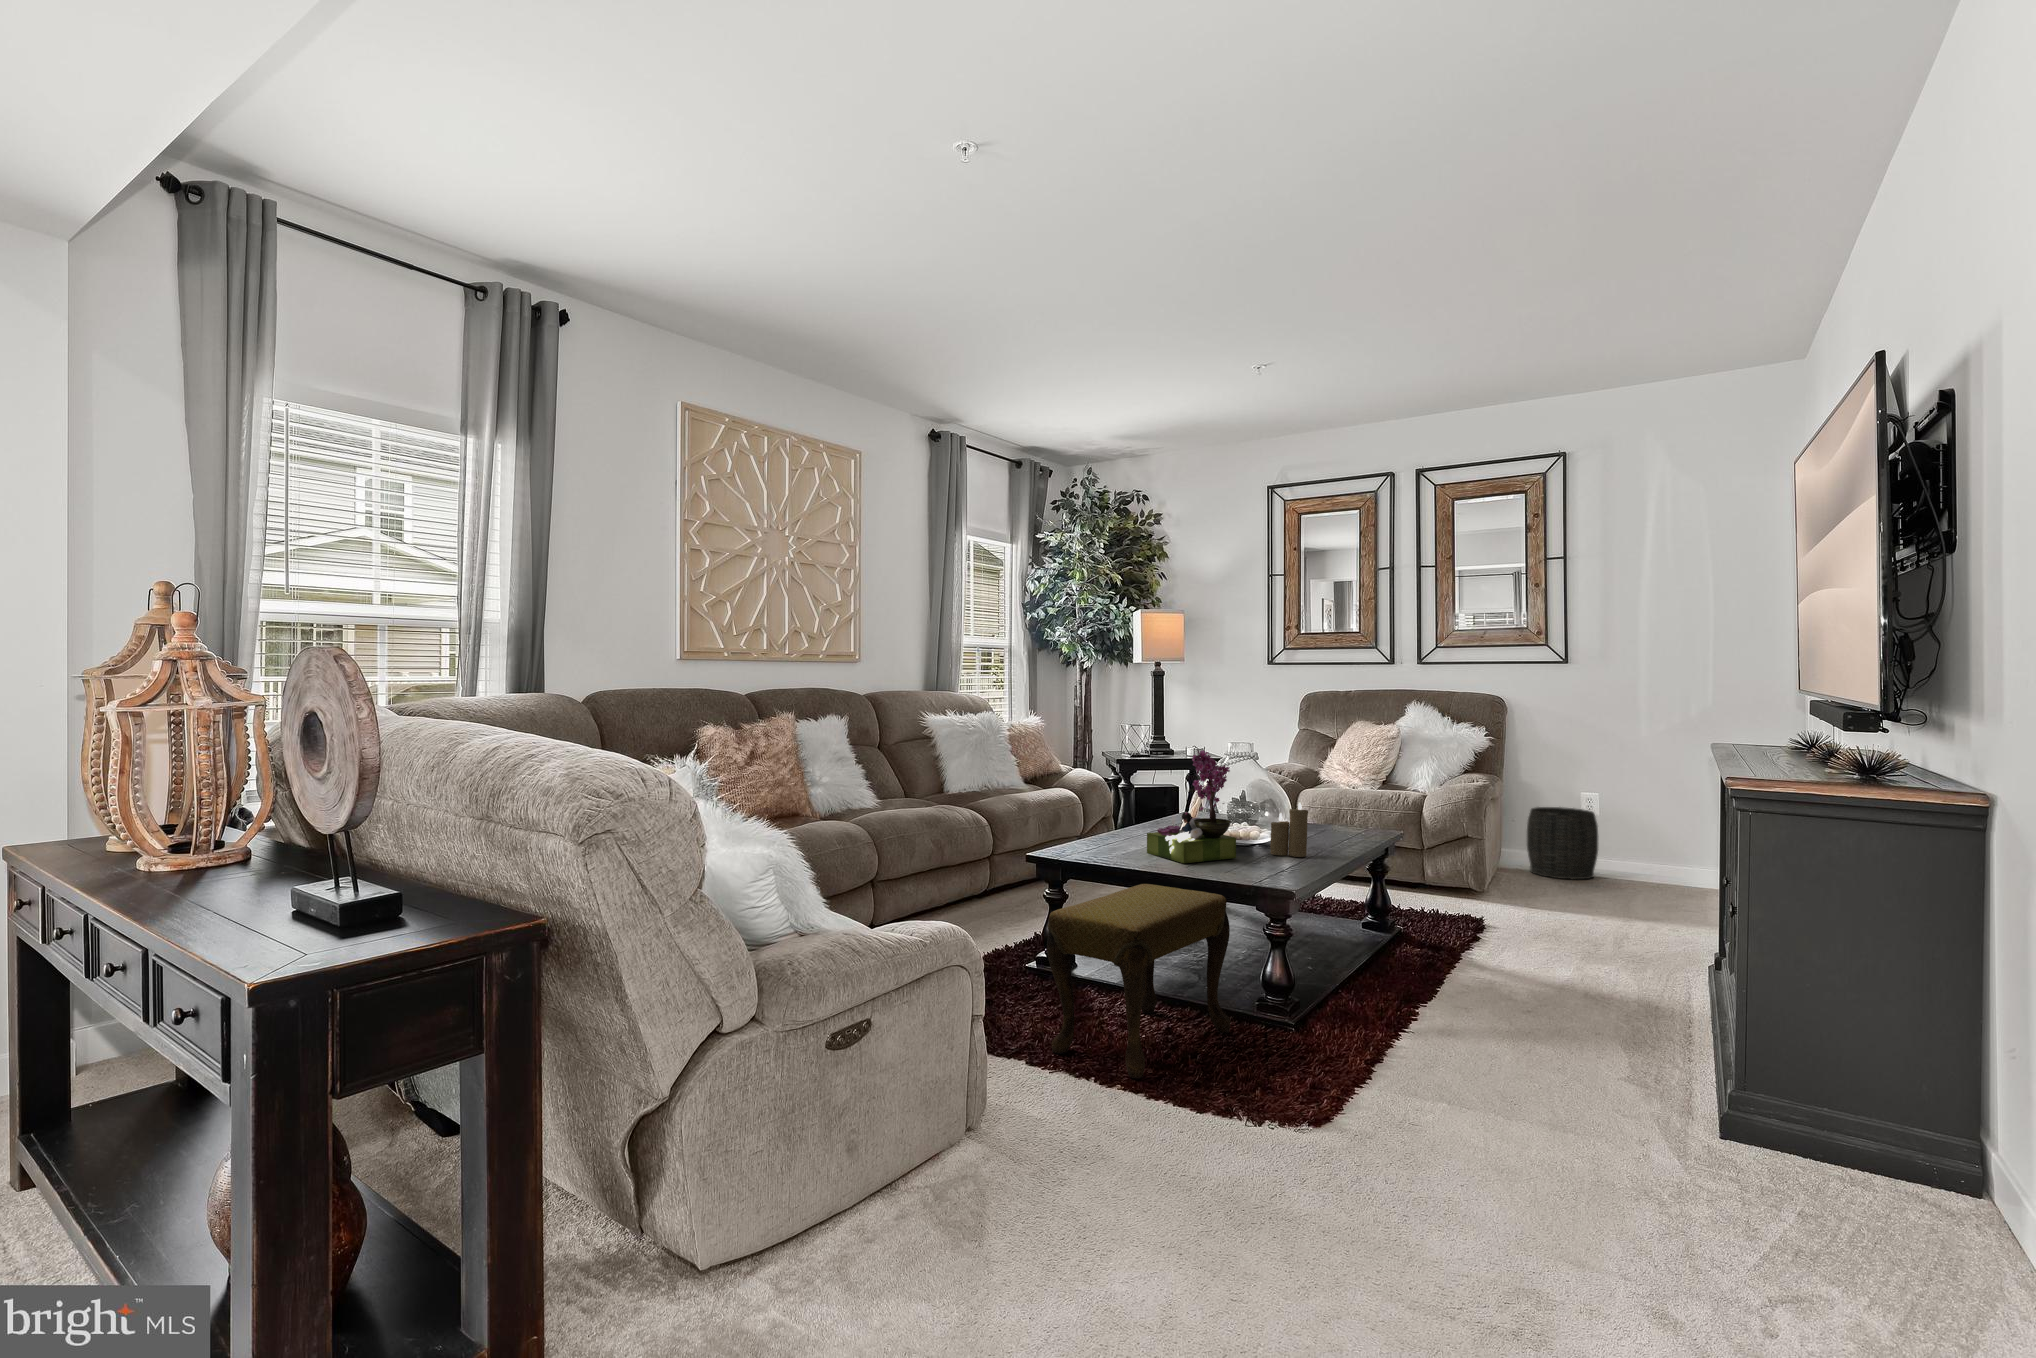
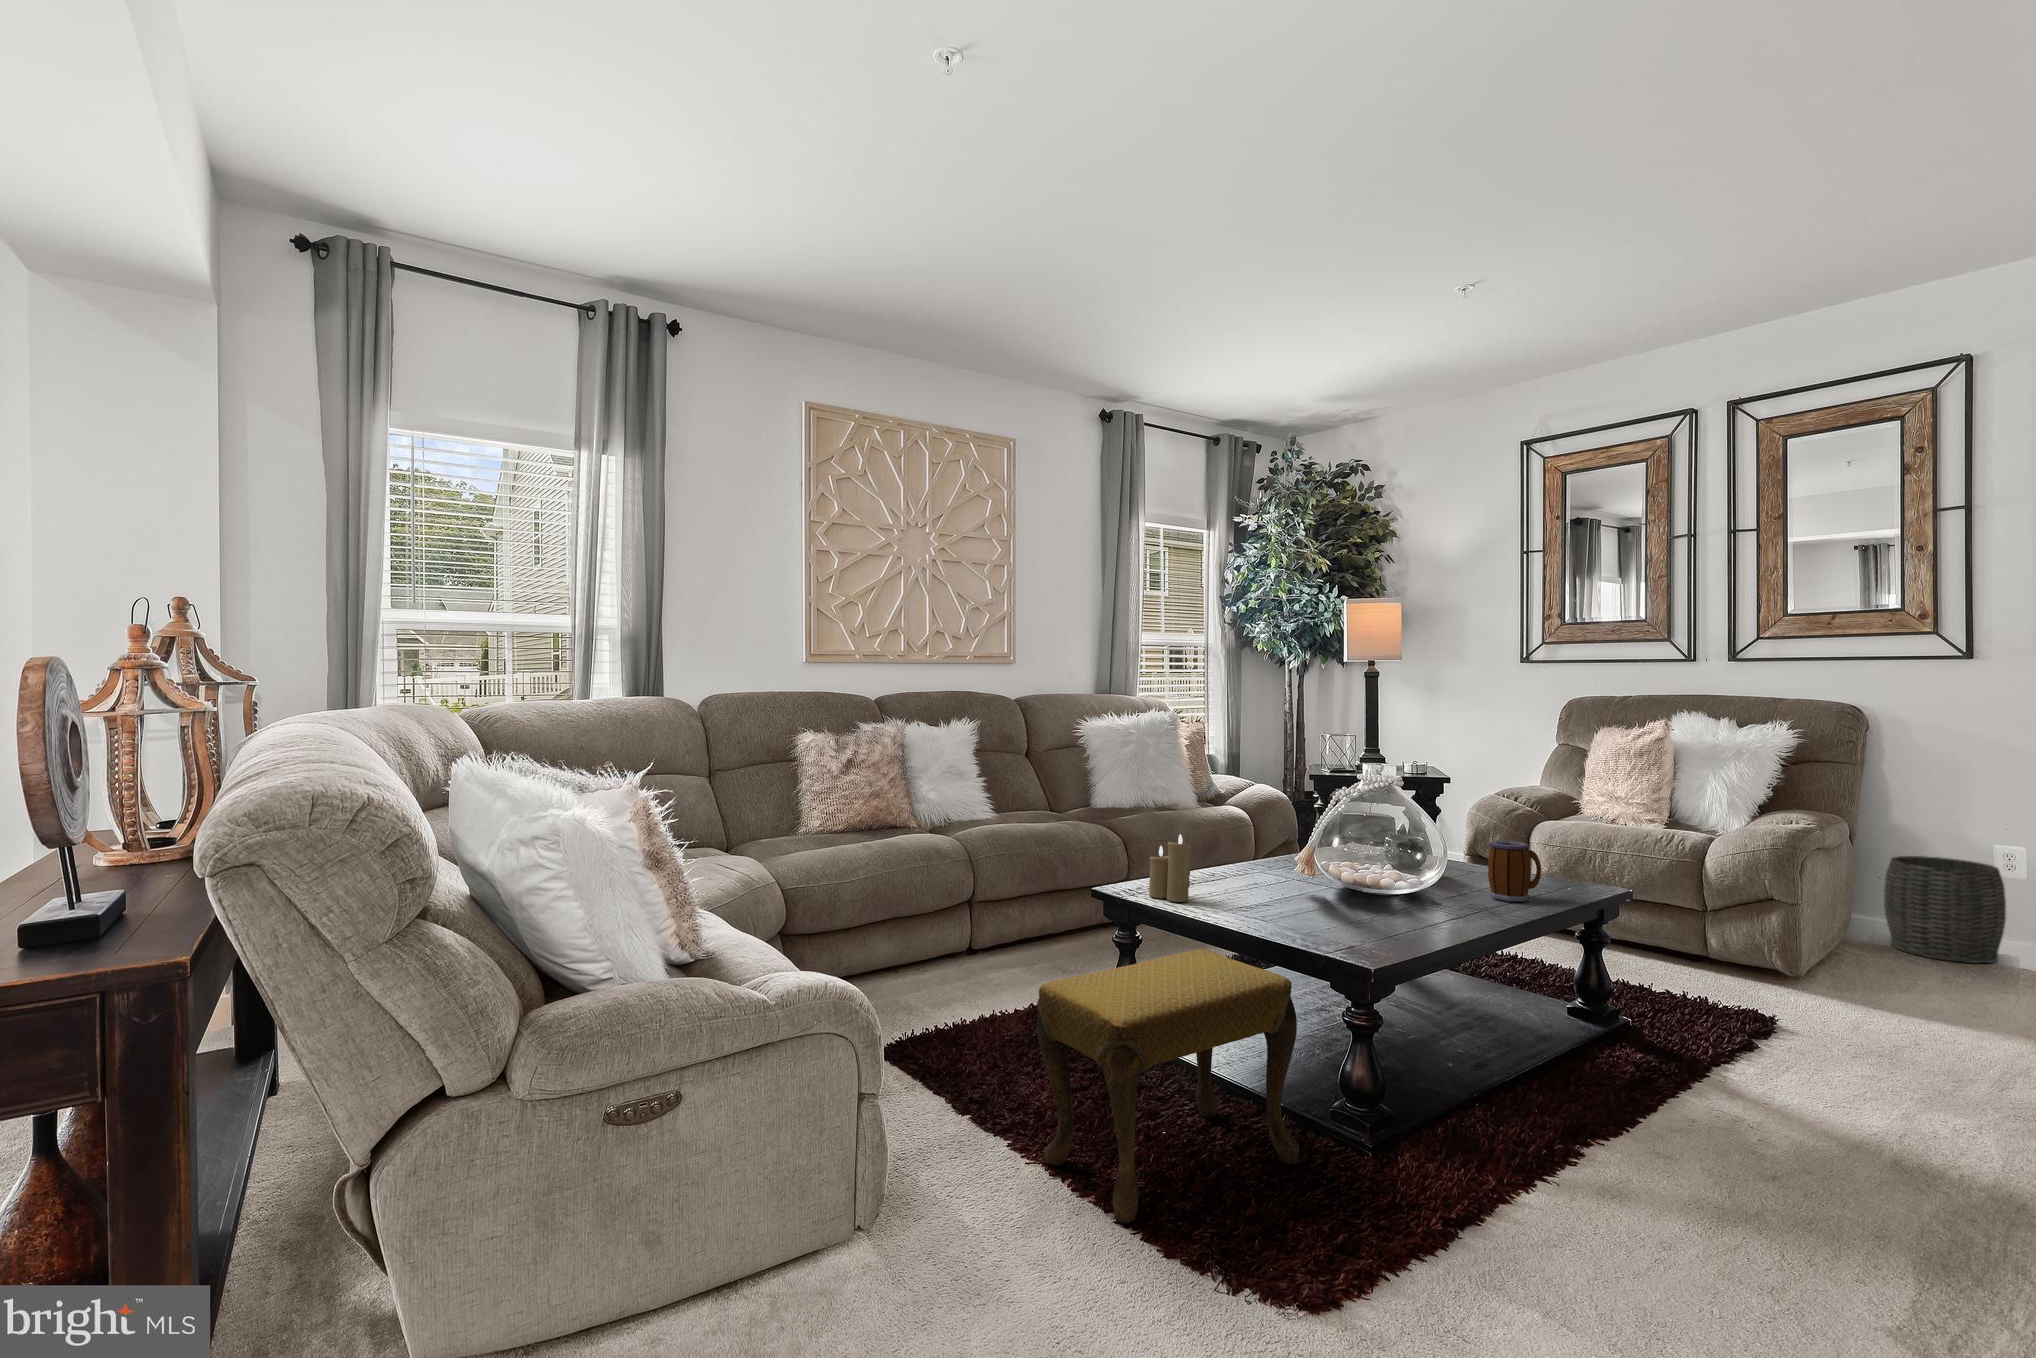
flower arrangement: present [1147,750,1236,863] -> none [1240,773,1351,923]
mug: none [1314,797,1350,841] -> present [1488,841,1541,902]
candle: present [1270,803,1308,857] -> present [1149,834,1191,902]

